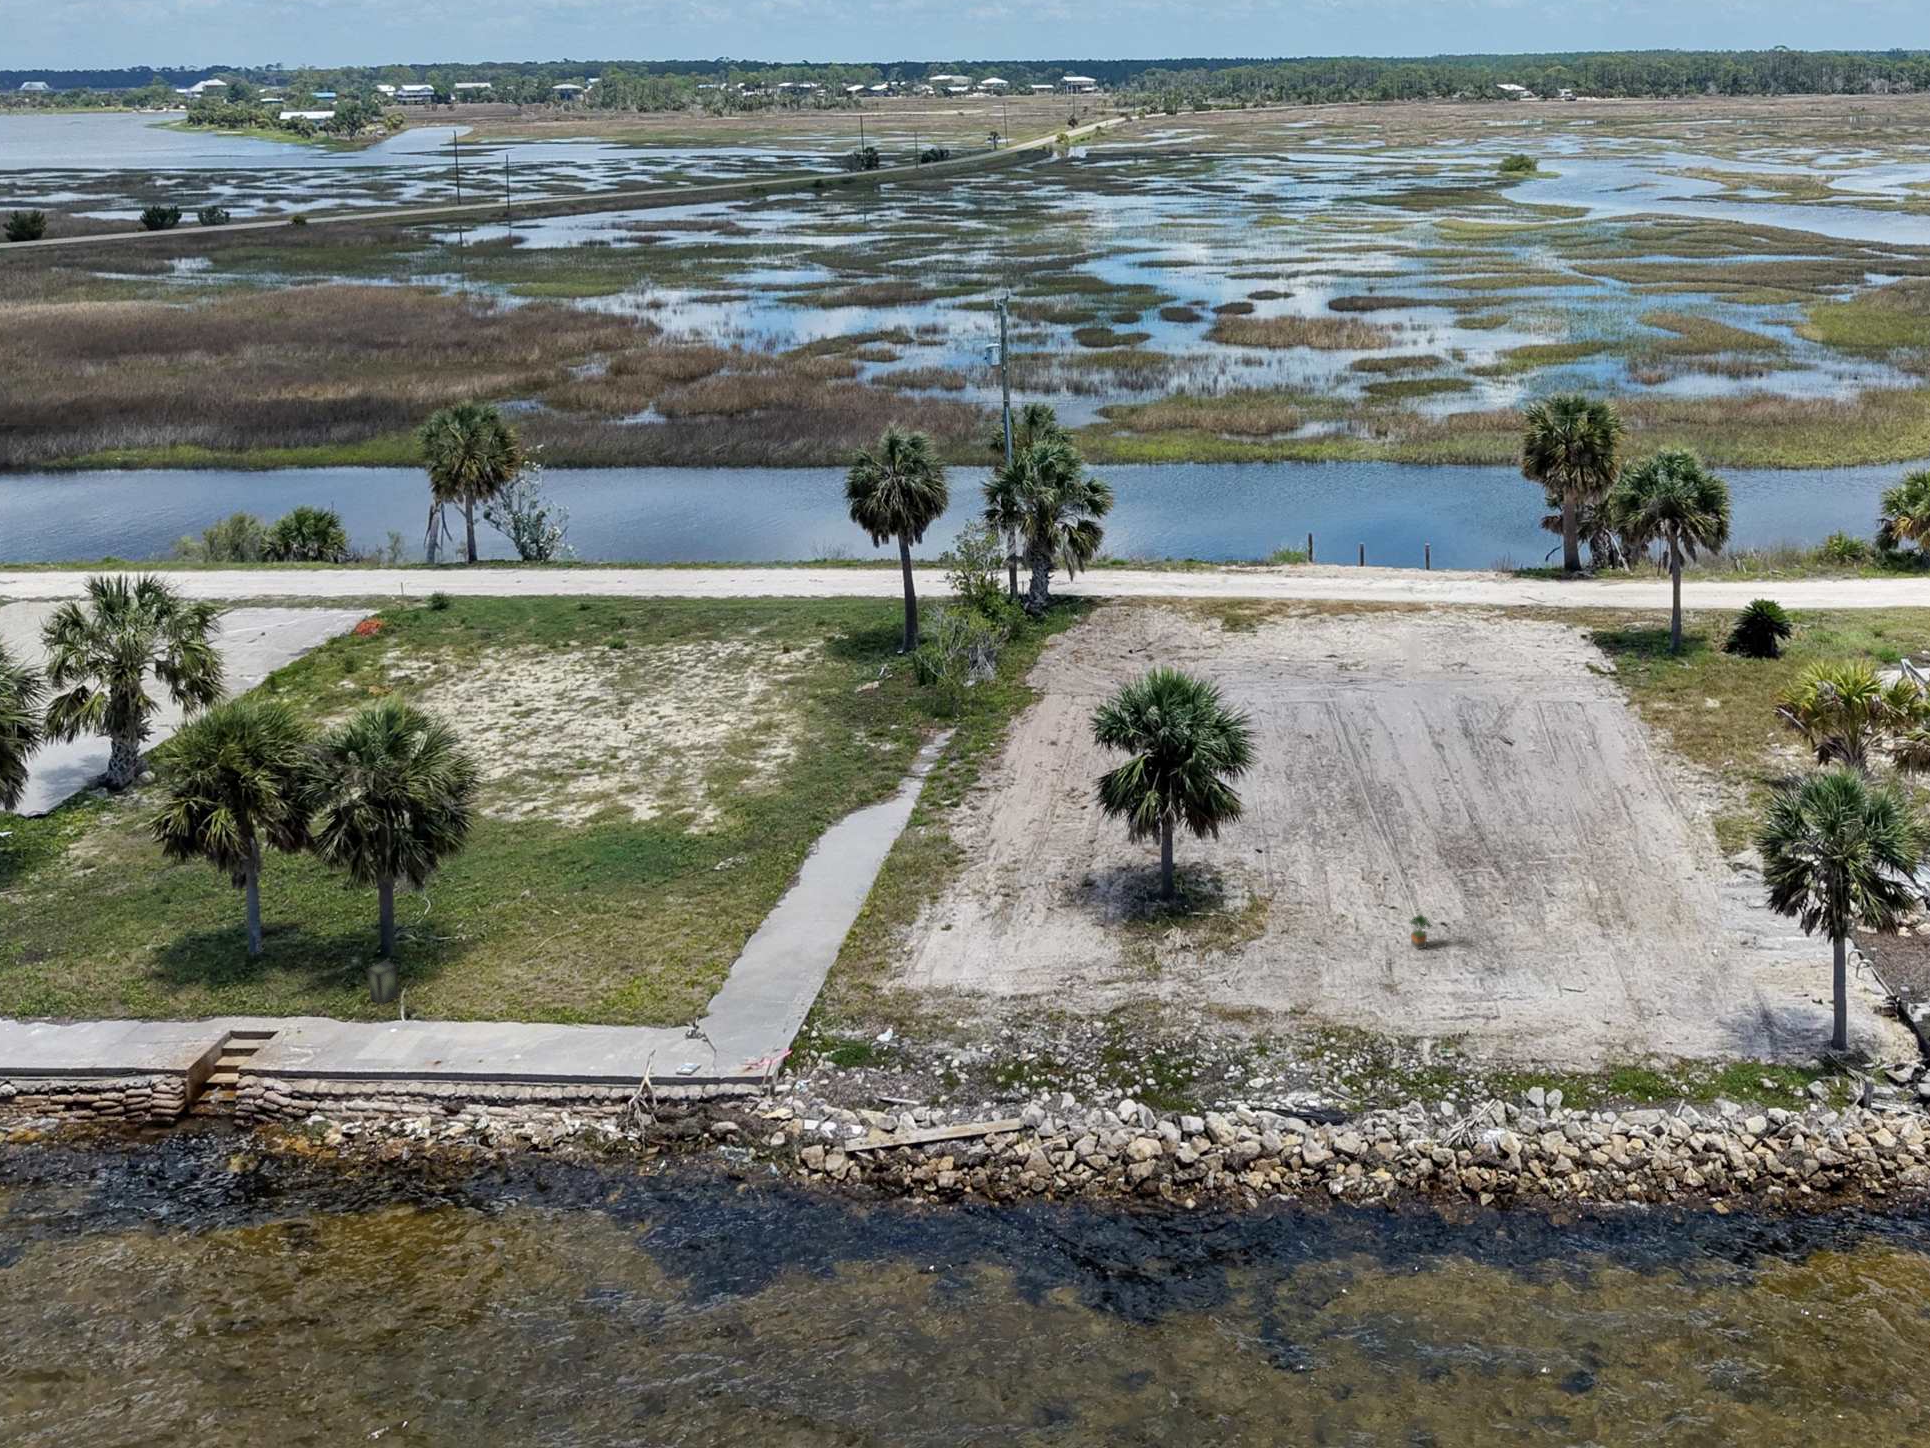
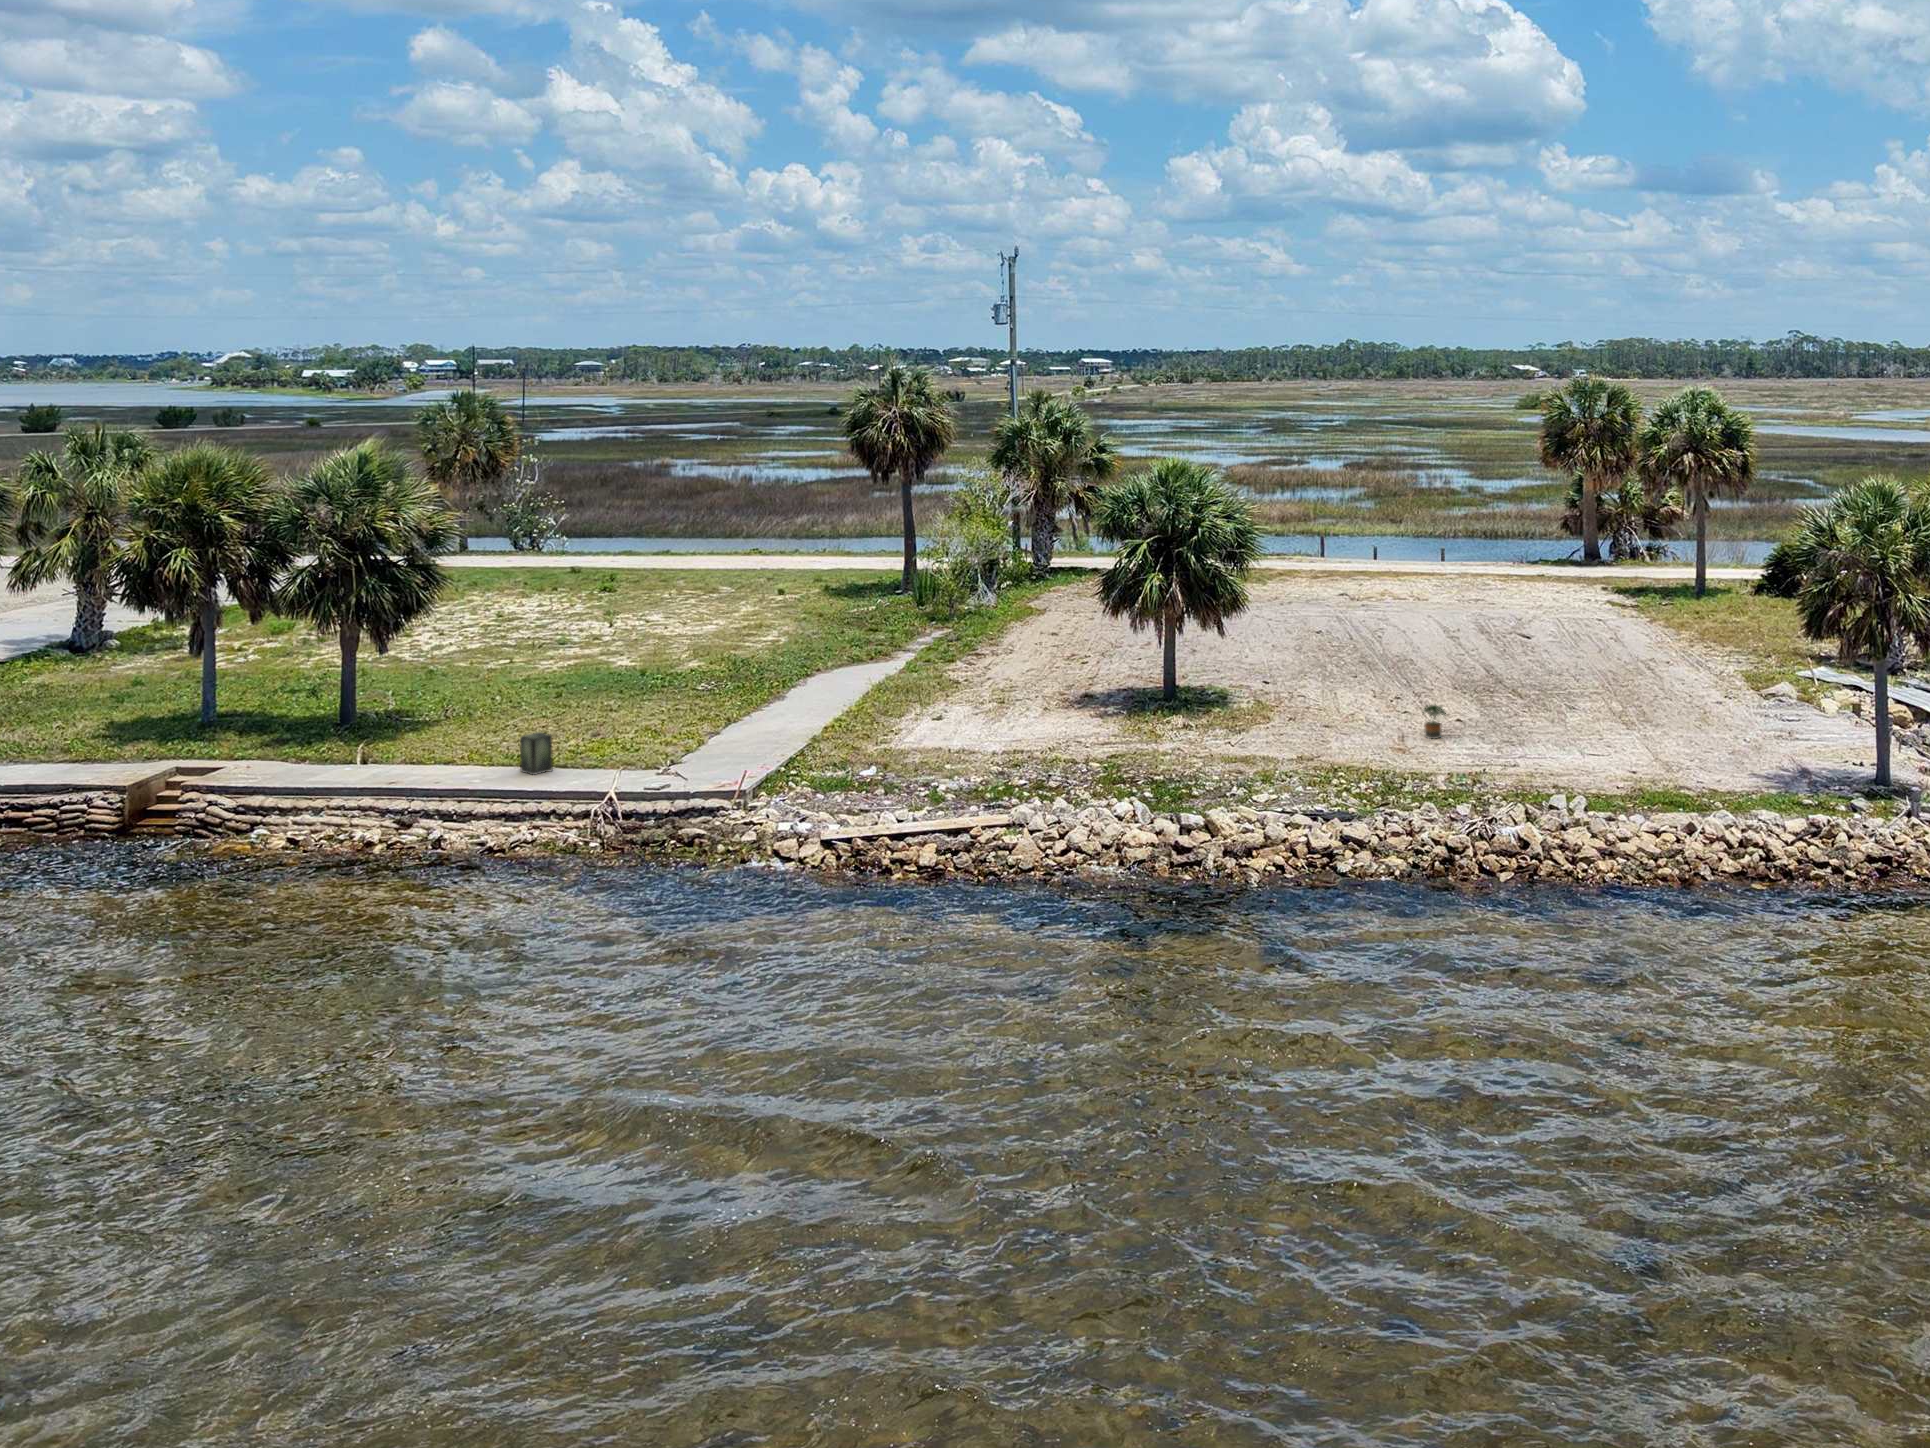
storage box: present [367,961,400,1005] -> present [520,732,553,775]

